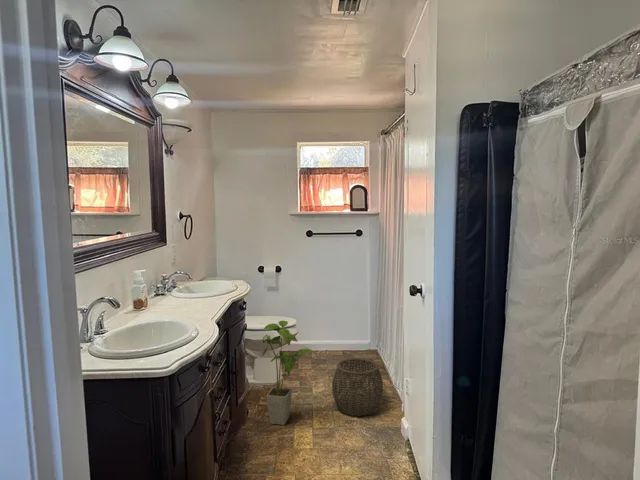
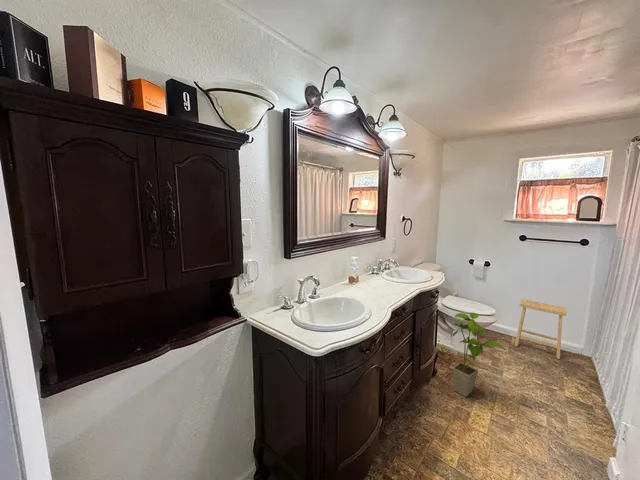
footstool: none [315,304,355,359] -> present [515,299,566,359]
woven basket: present [332,358,383,416] -> none [521,362,588,428]

